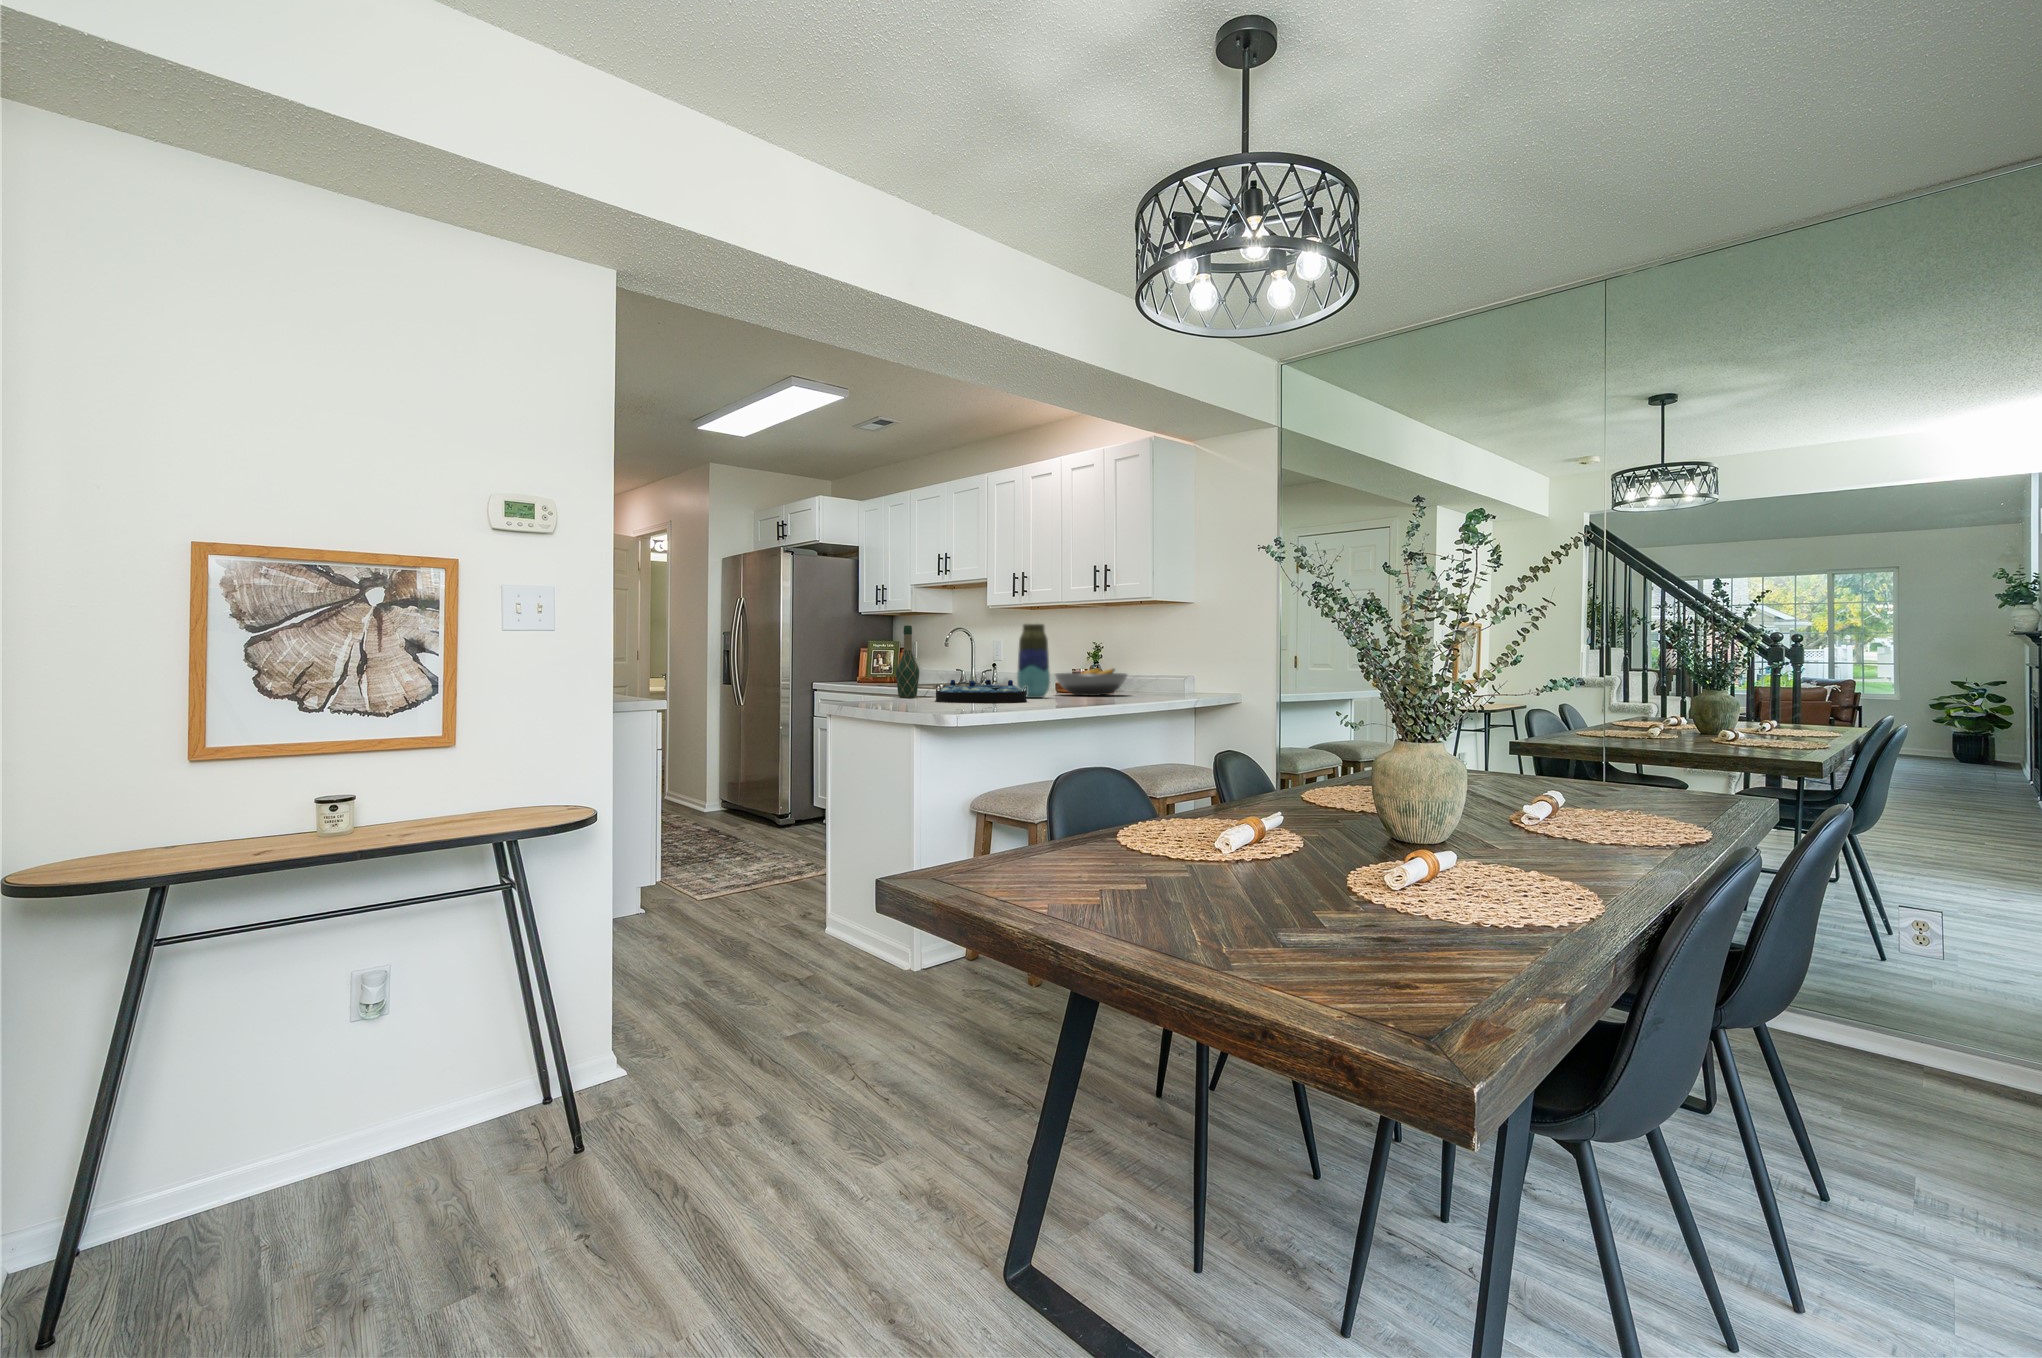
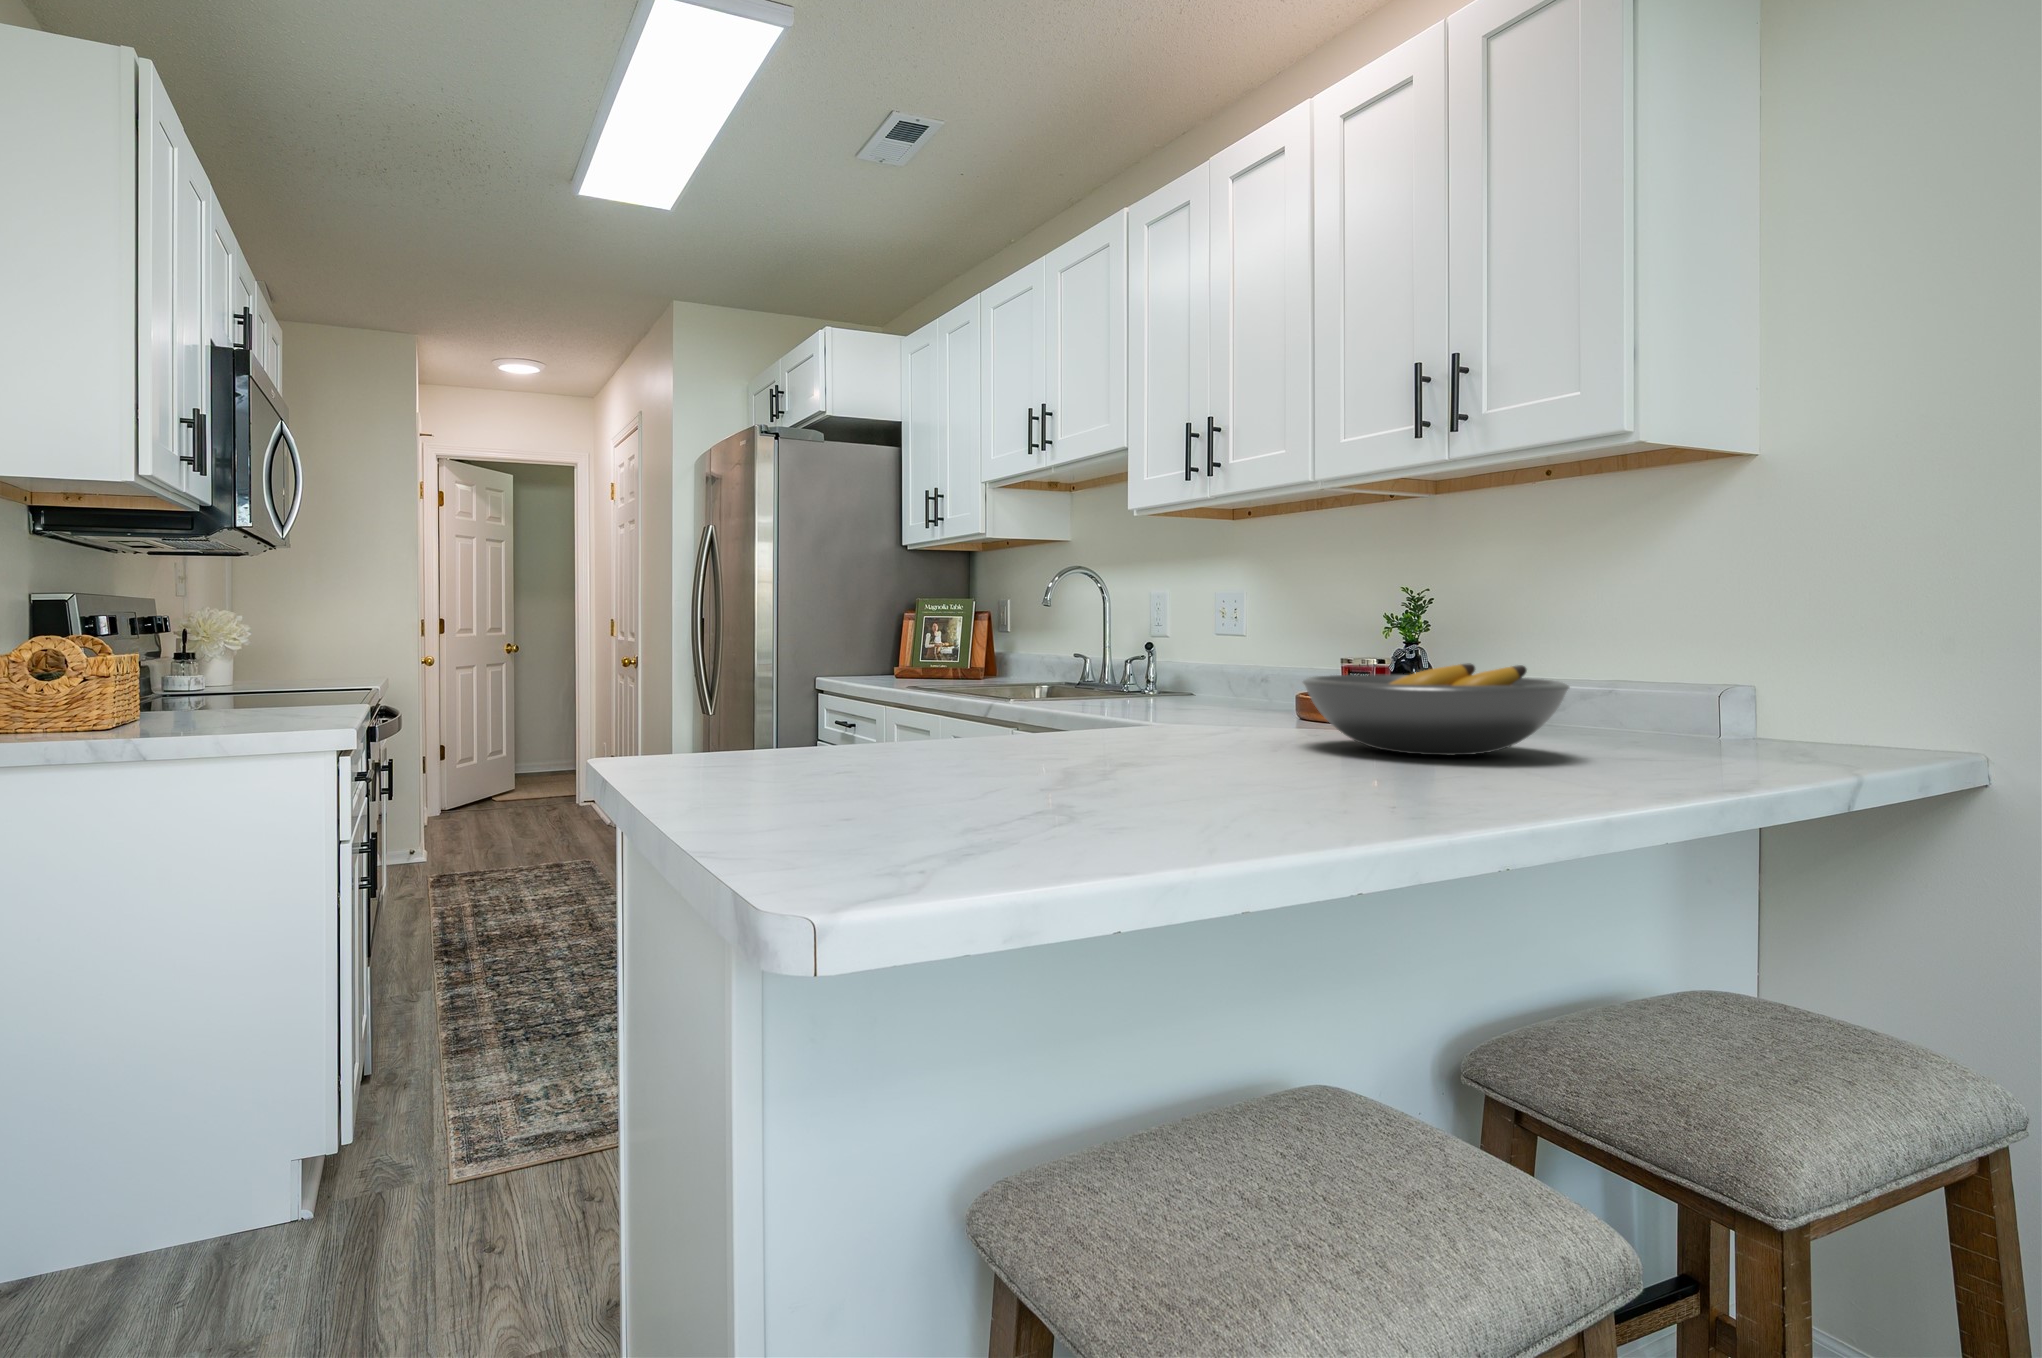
vase: present [1017,624,1050,698] -> none [1173,503,1293,775]
wine bottle: present [896,626,919,698] -> none [771,523,847,760]
serving tray: present [935,679,1027,703] -> none [816,715,1198,844]

